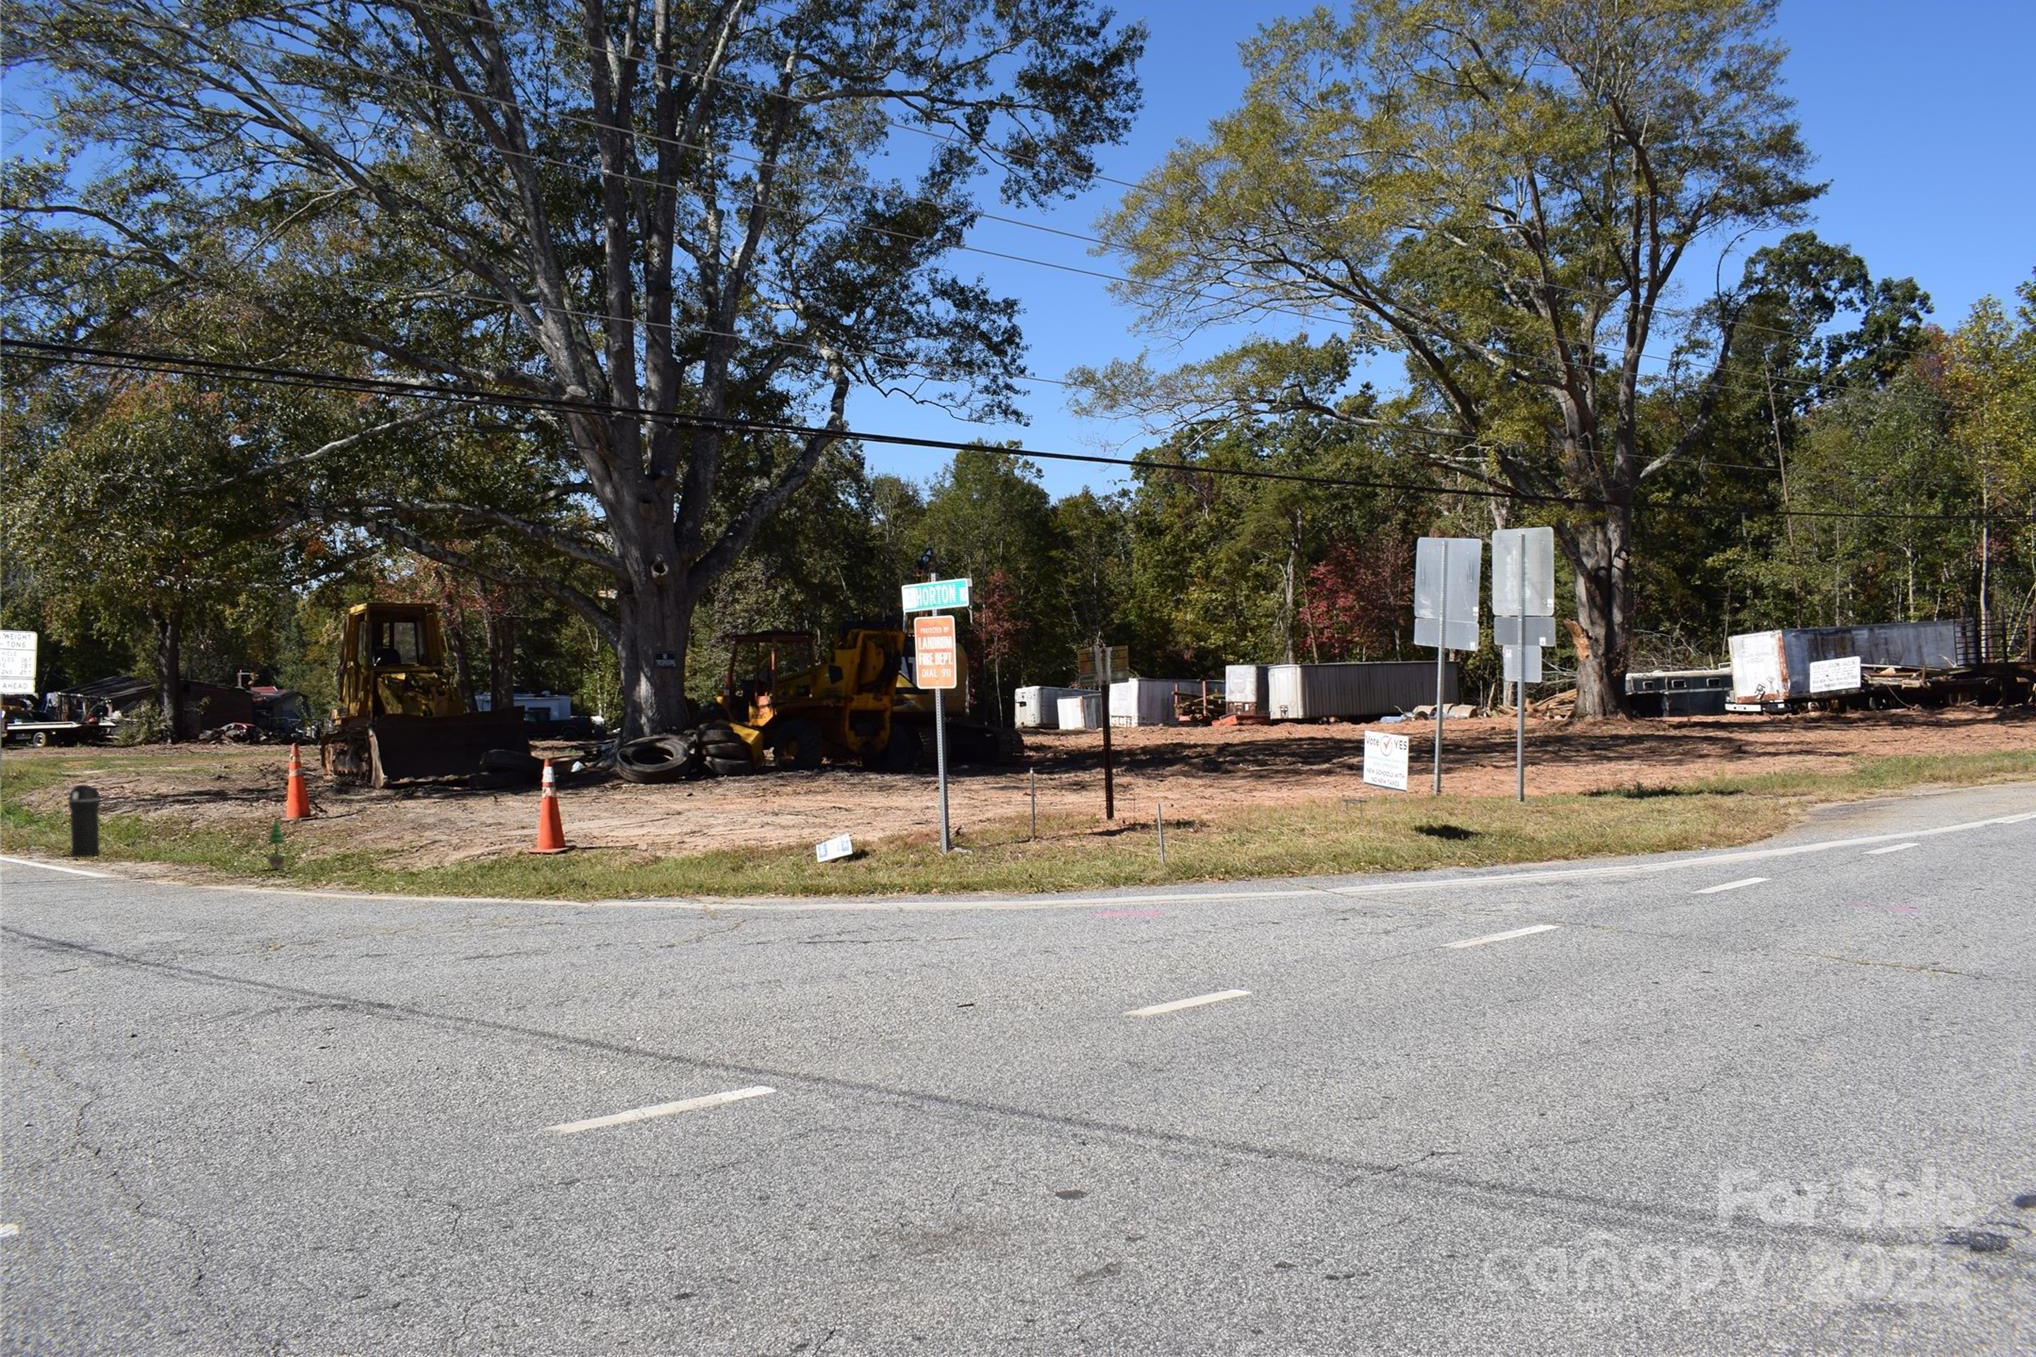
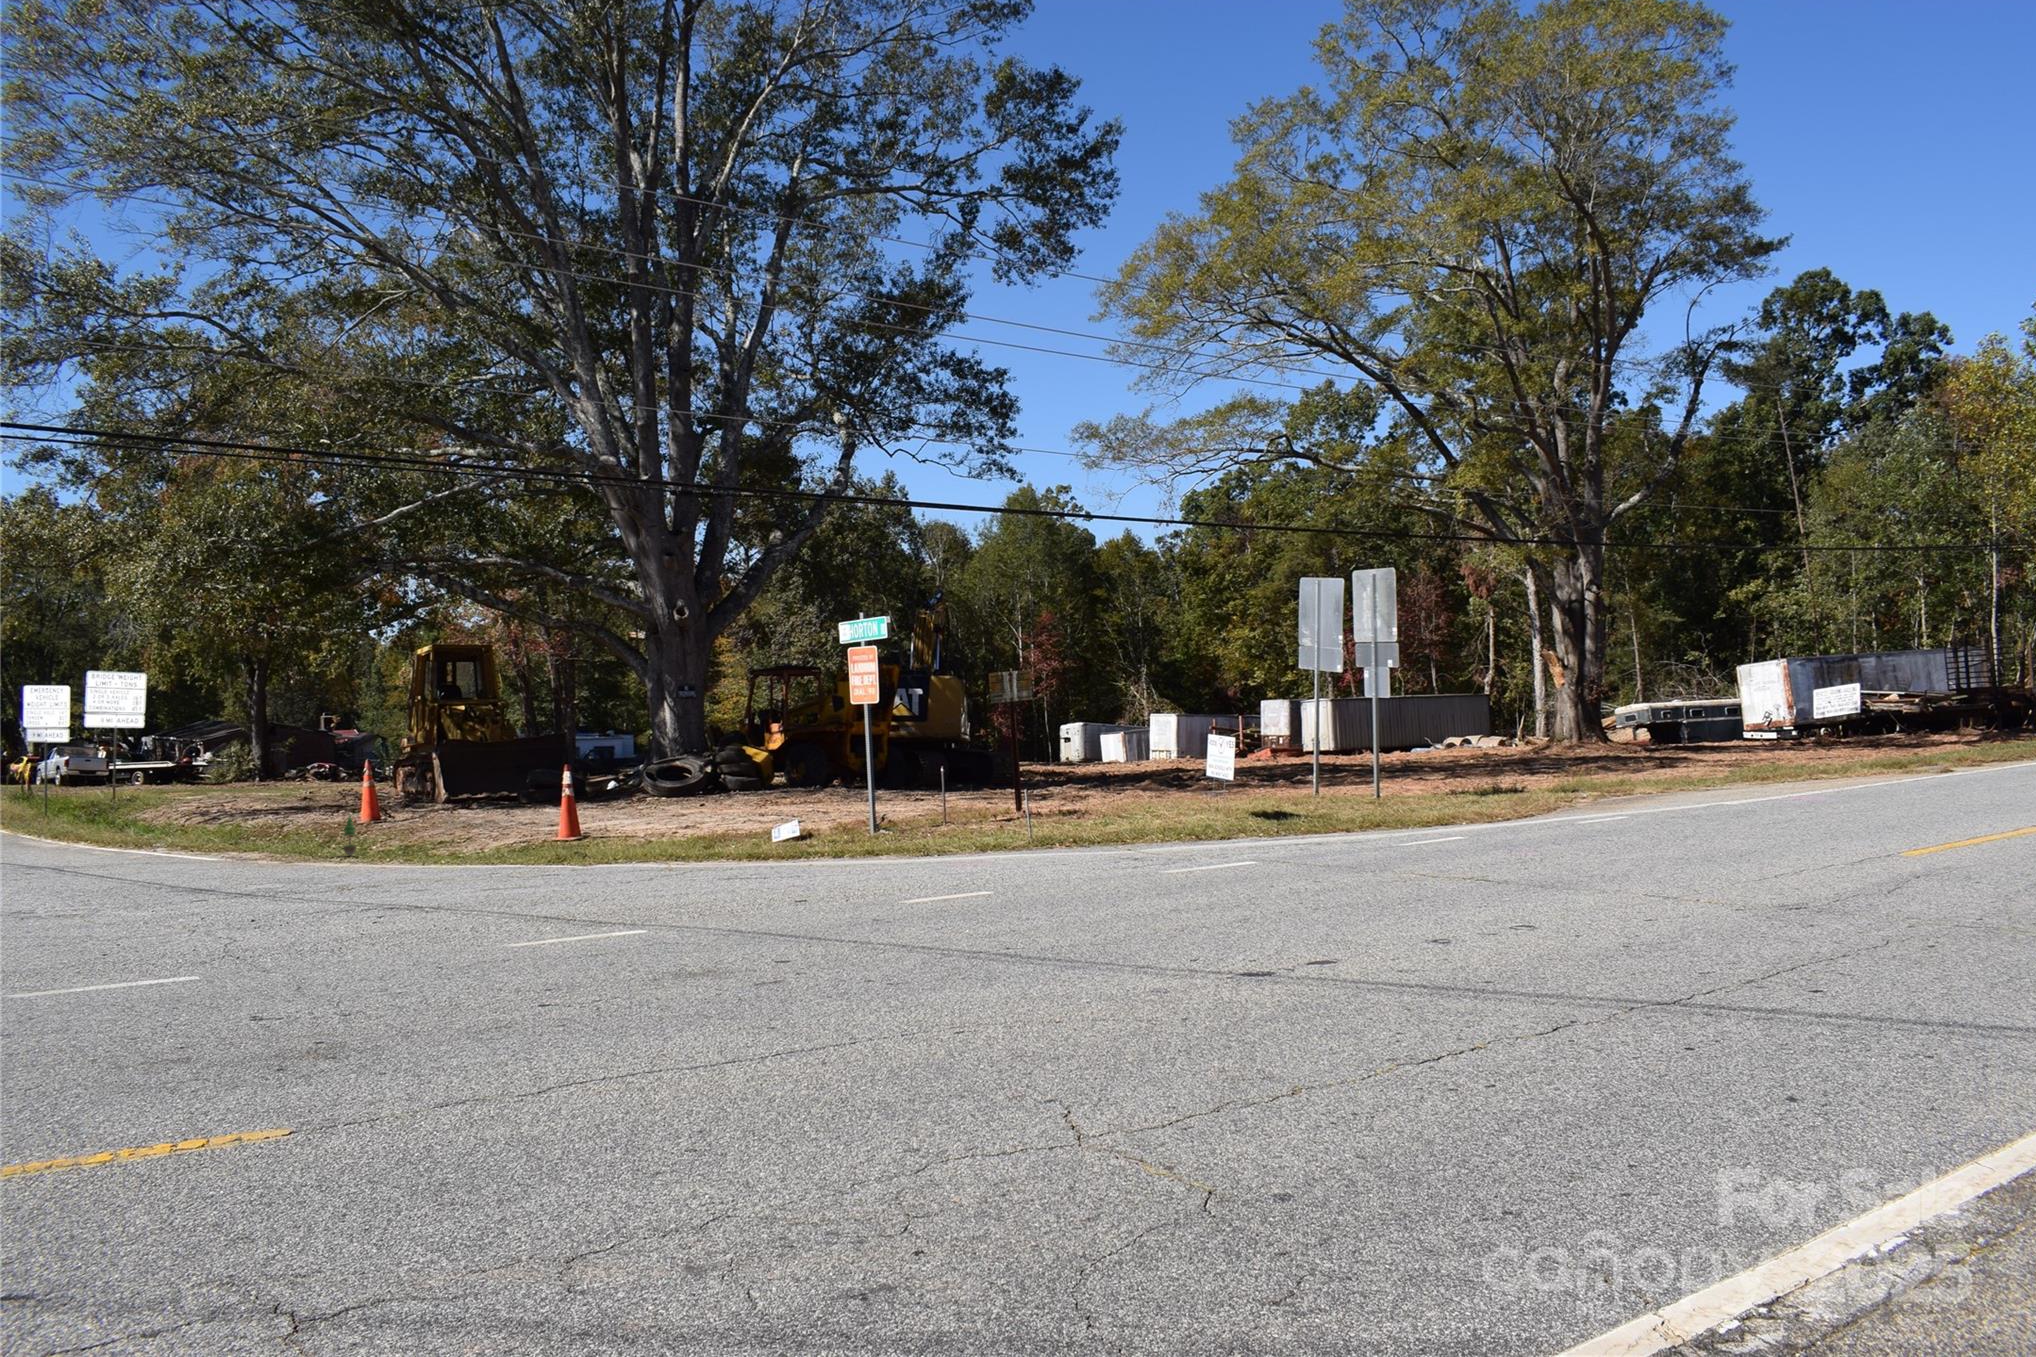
trash can: present [68,785,100,857] -> none [185,793,210,852]

